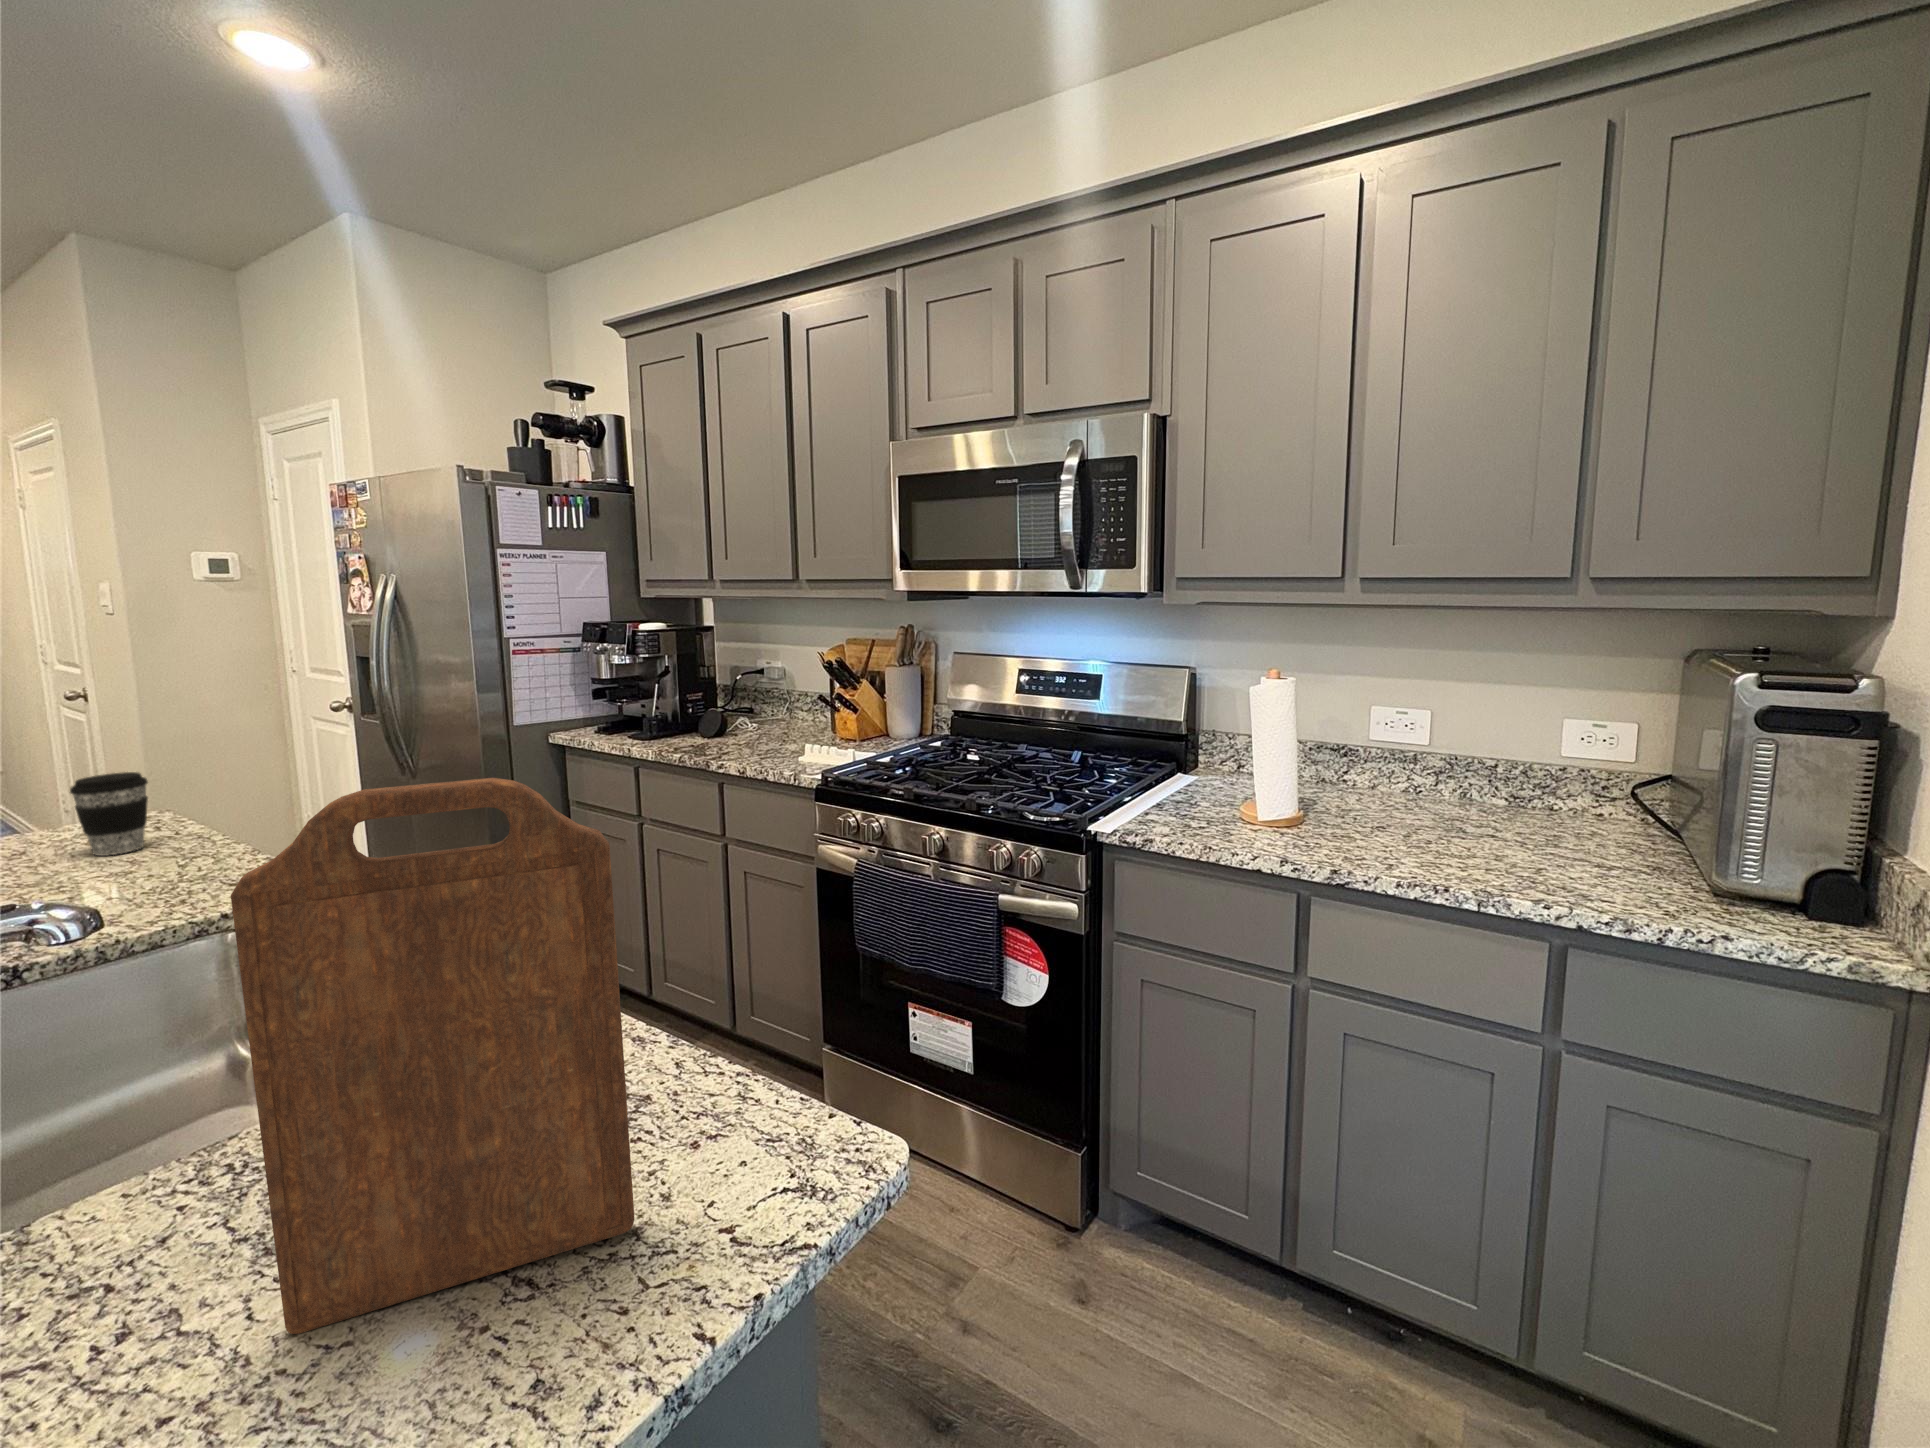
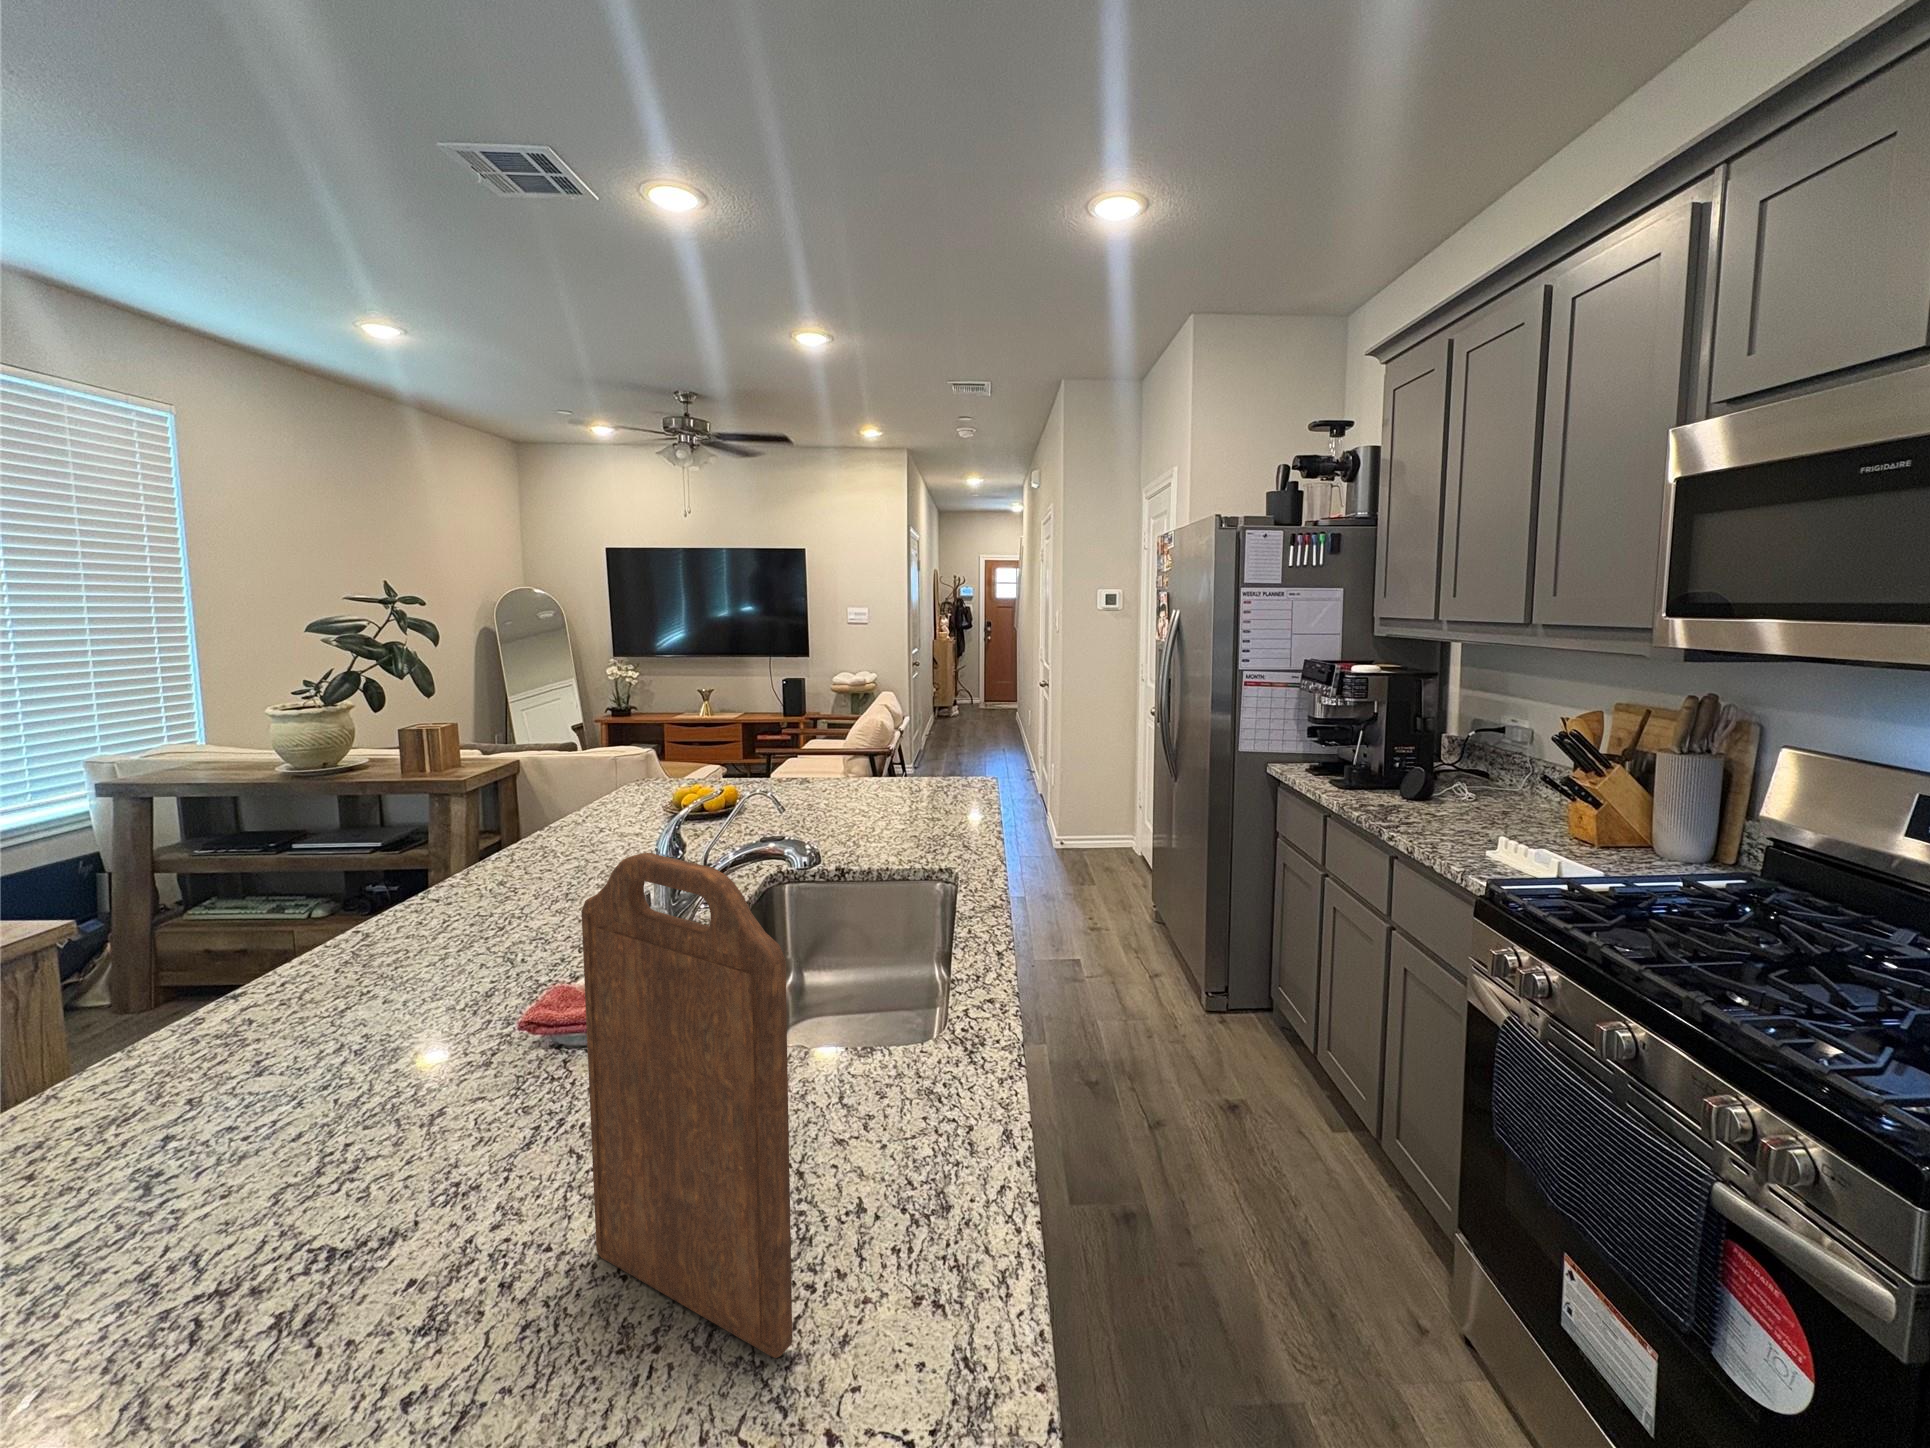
coffee cup: present [70,772,148,856] -> none [906,750,943,807]

